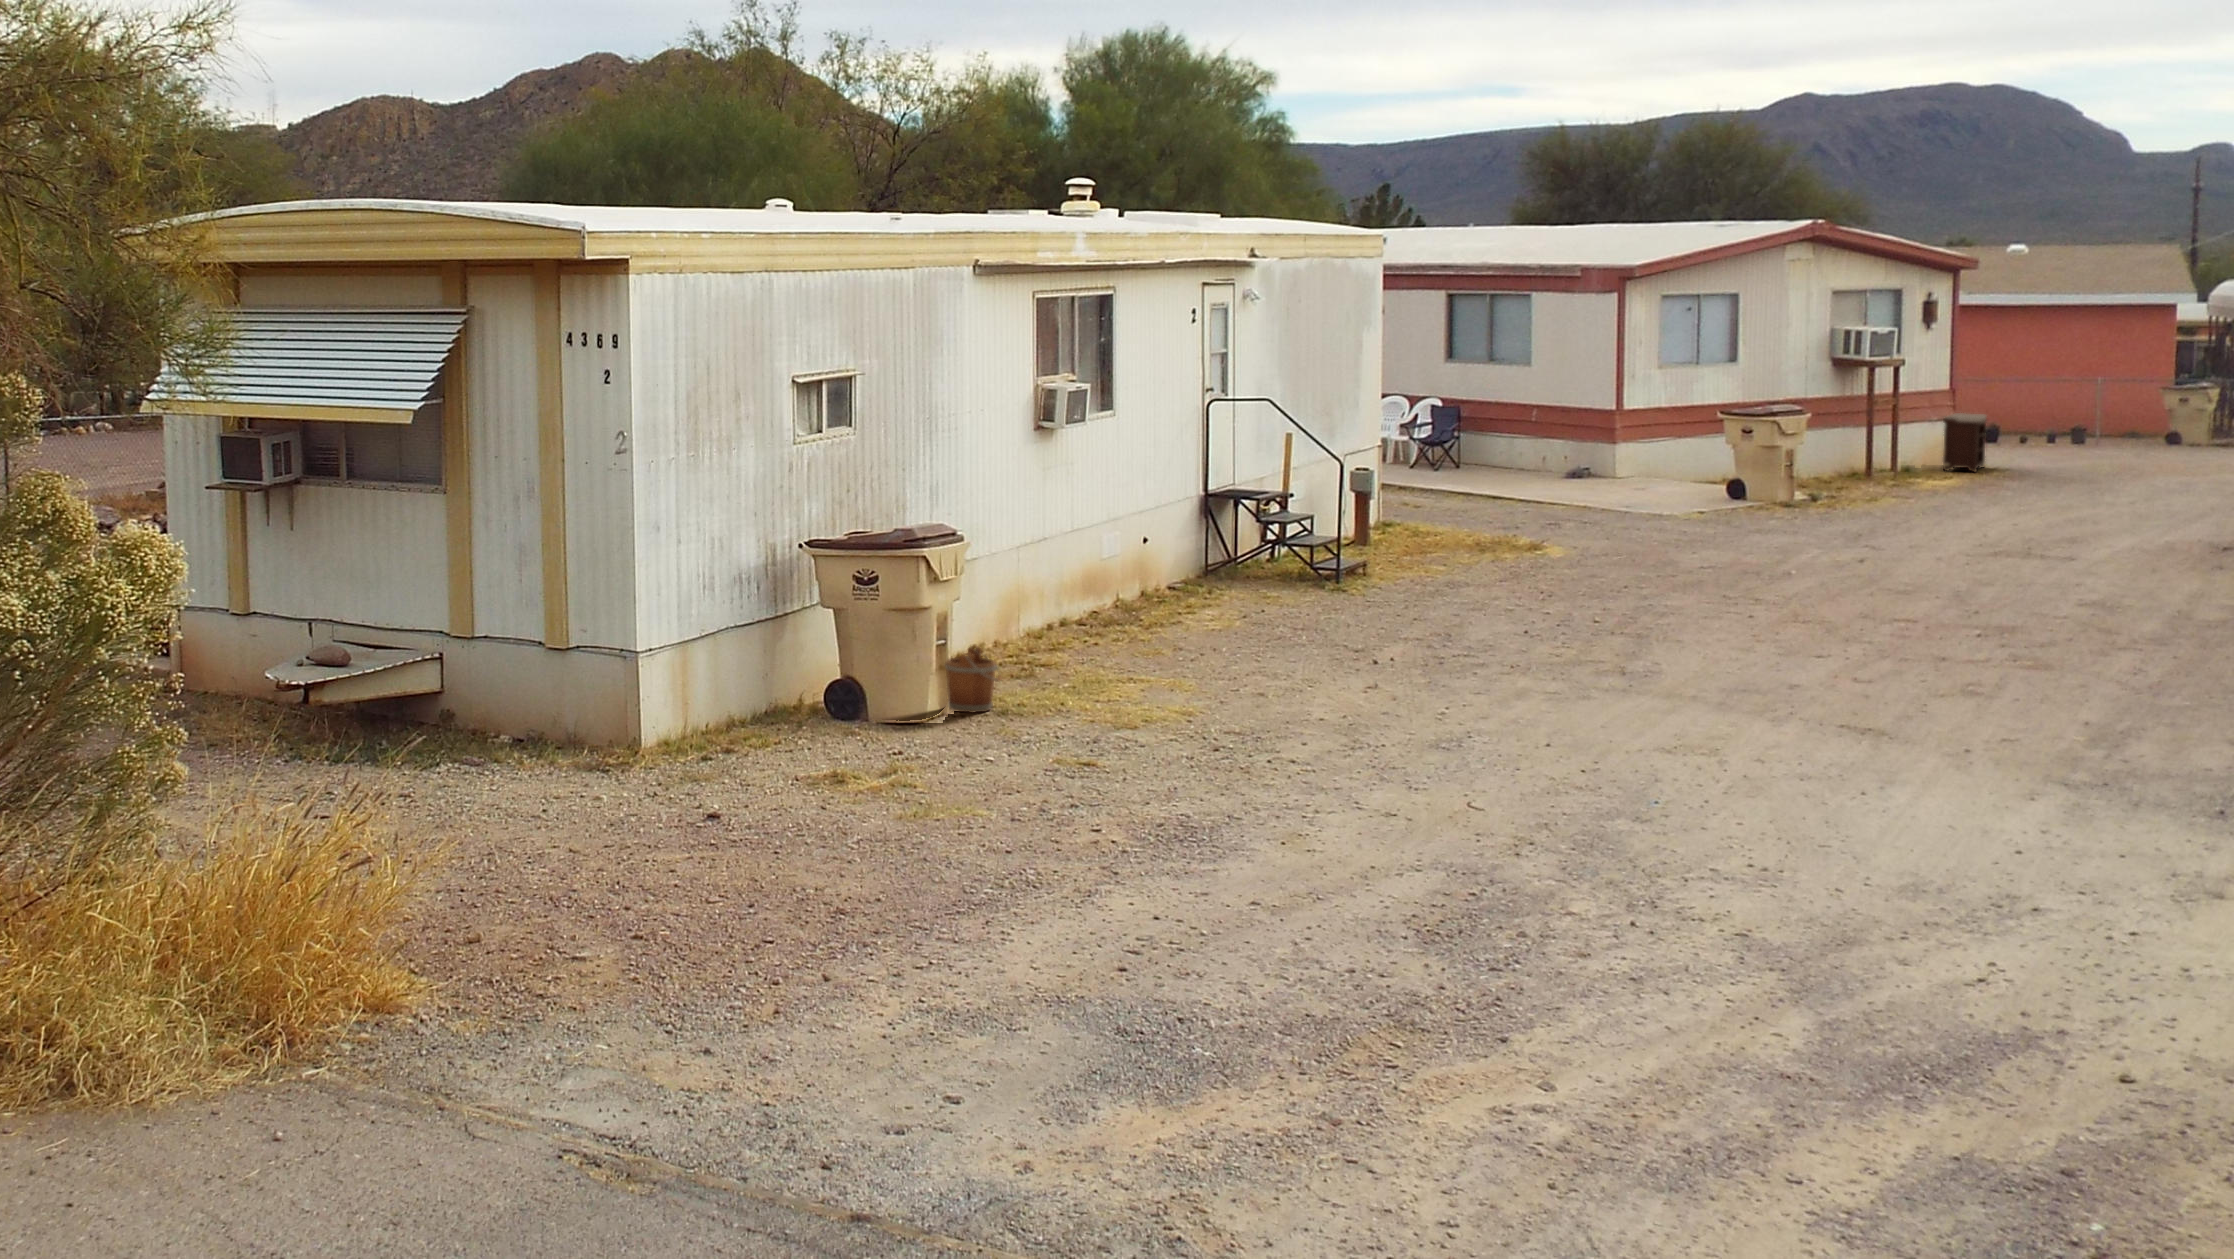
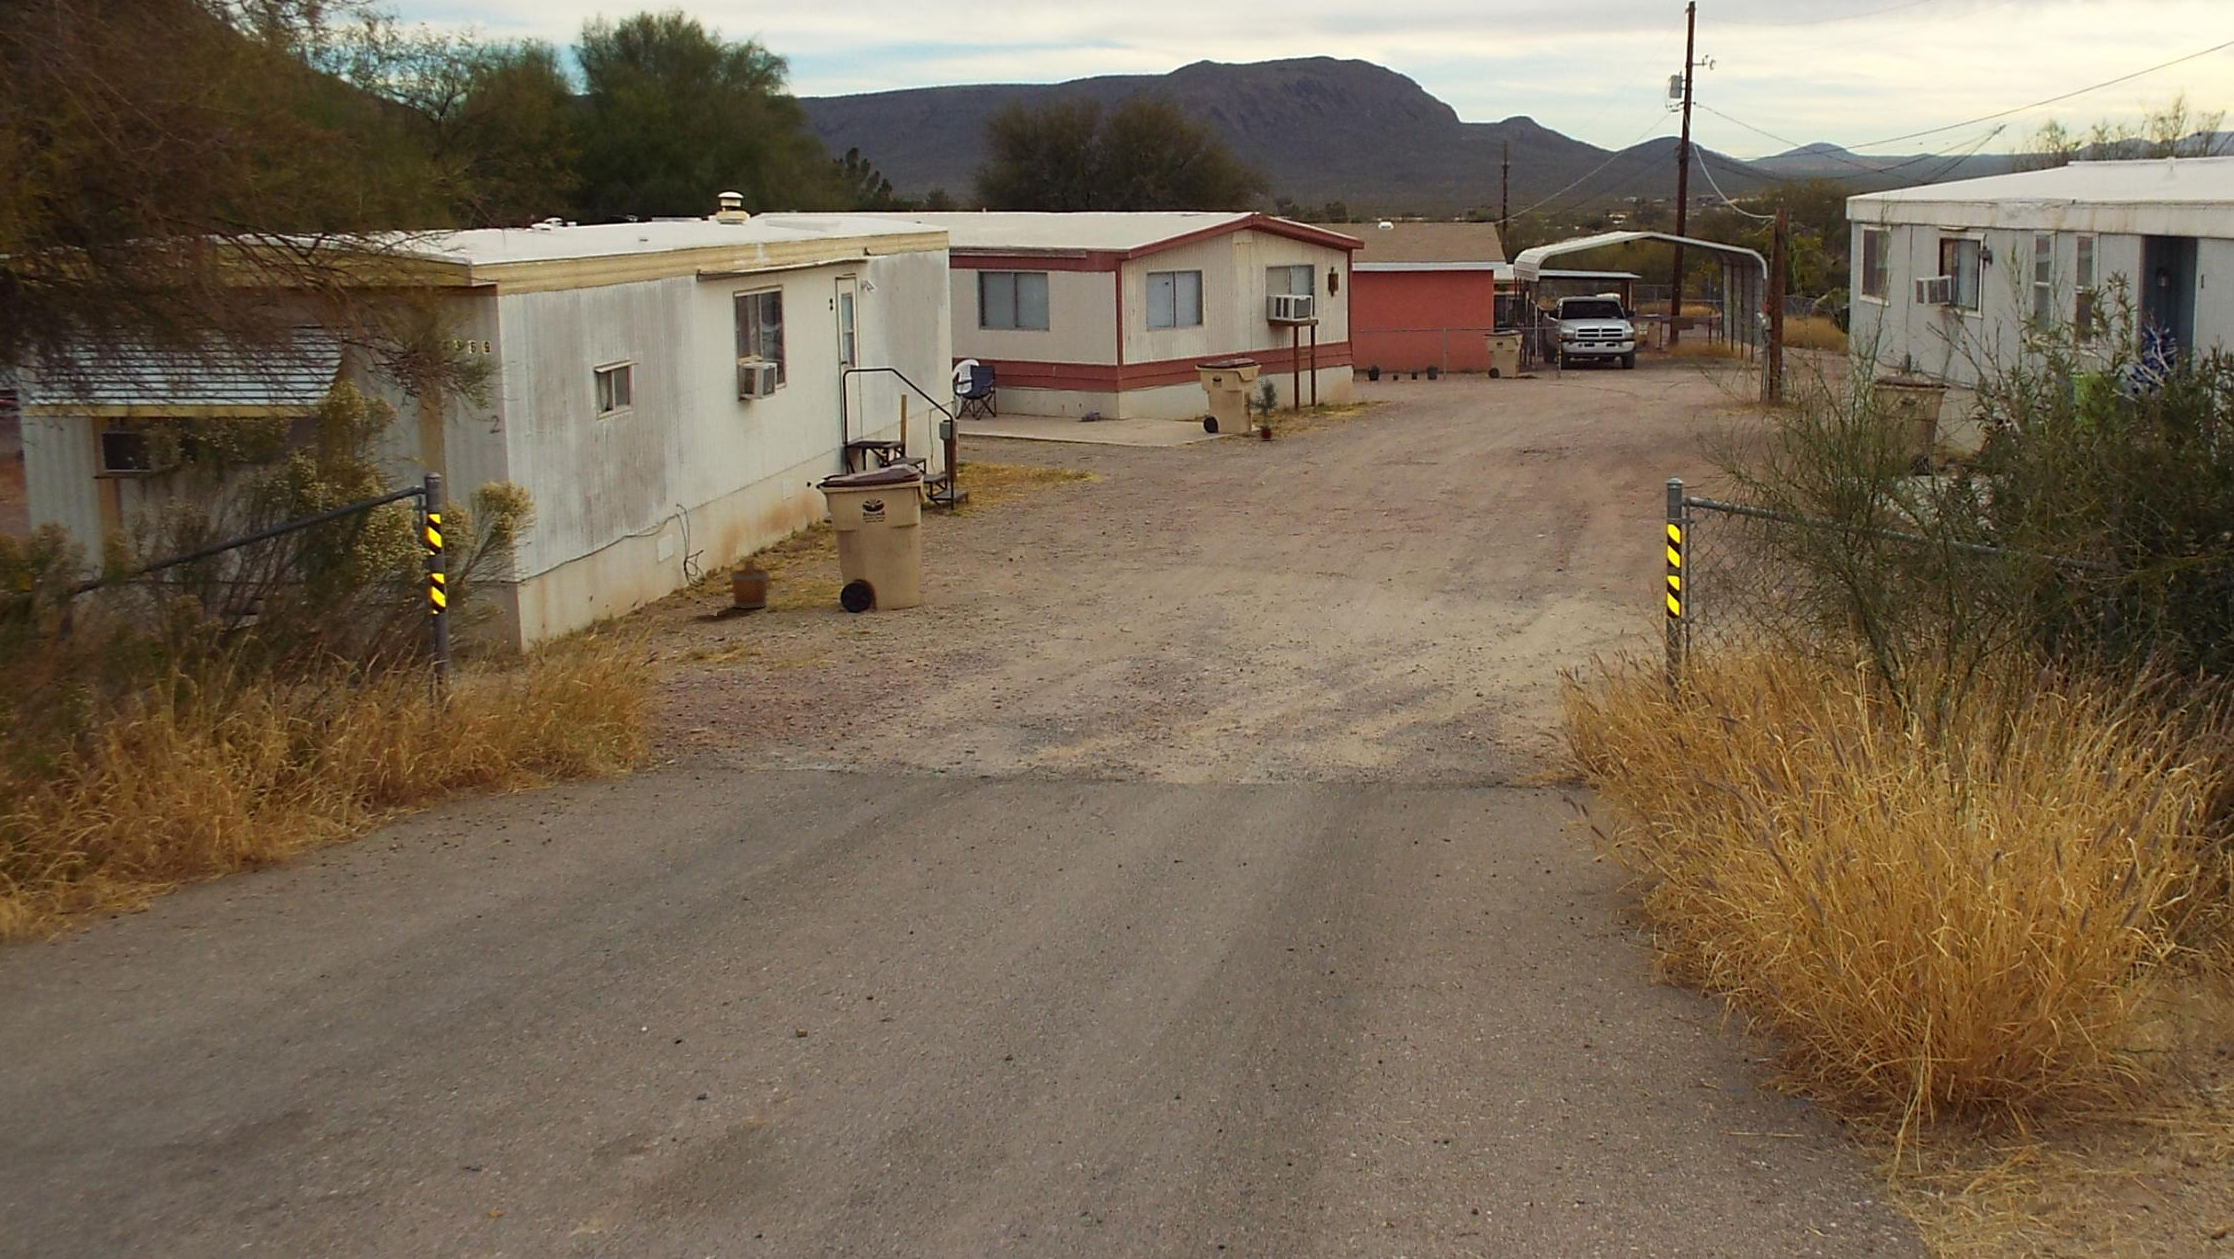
bench: present [1943,413,1987,472] -> none [1345,360,1375,405]
potted tree: none [1790,428,1839,513] -> present [1248,379,1277,441]

